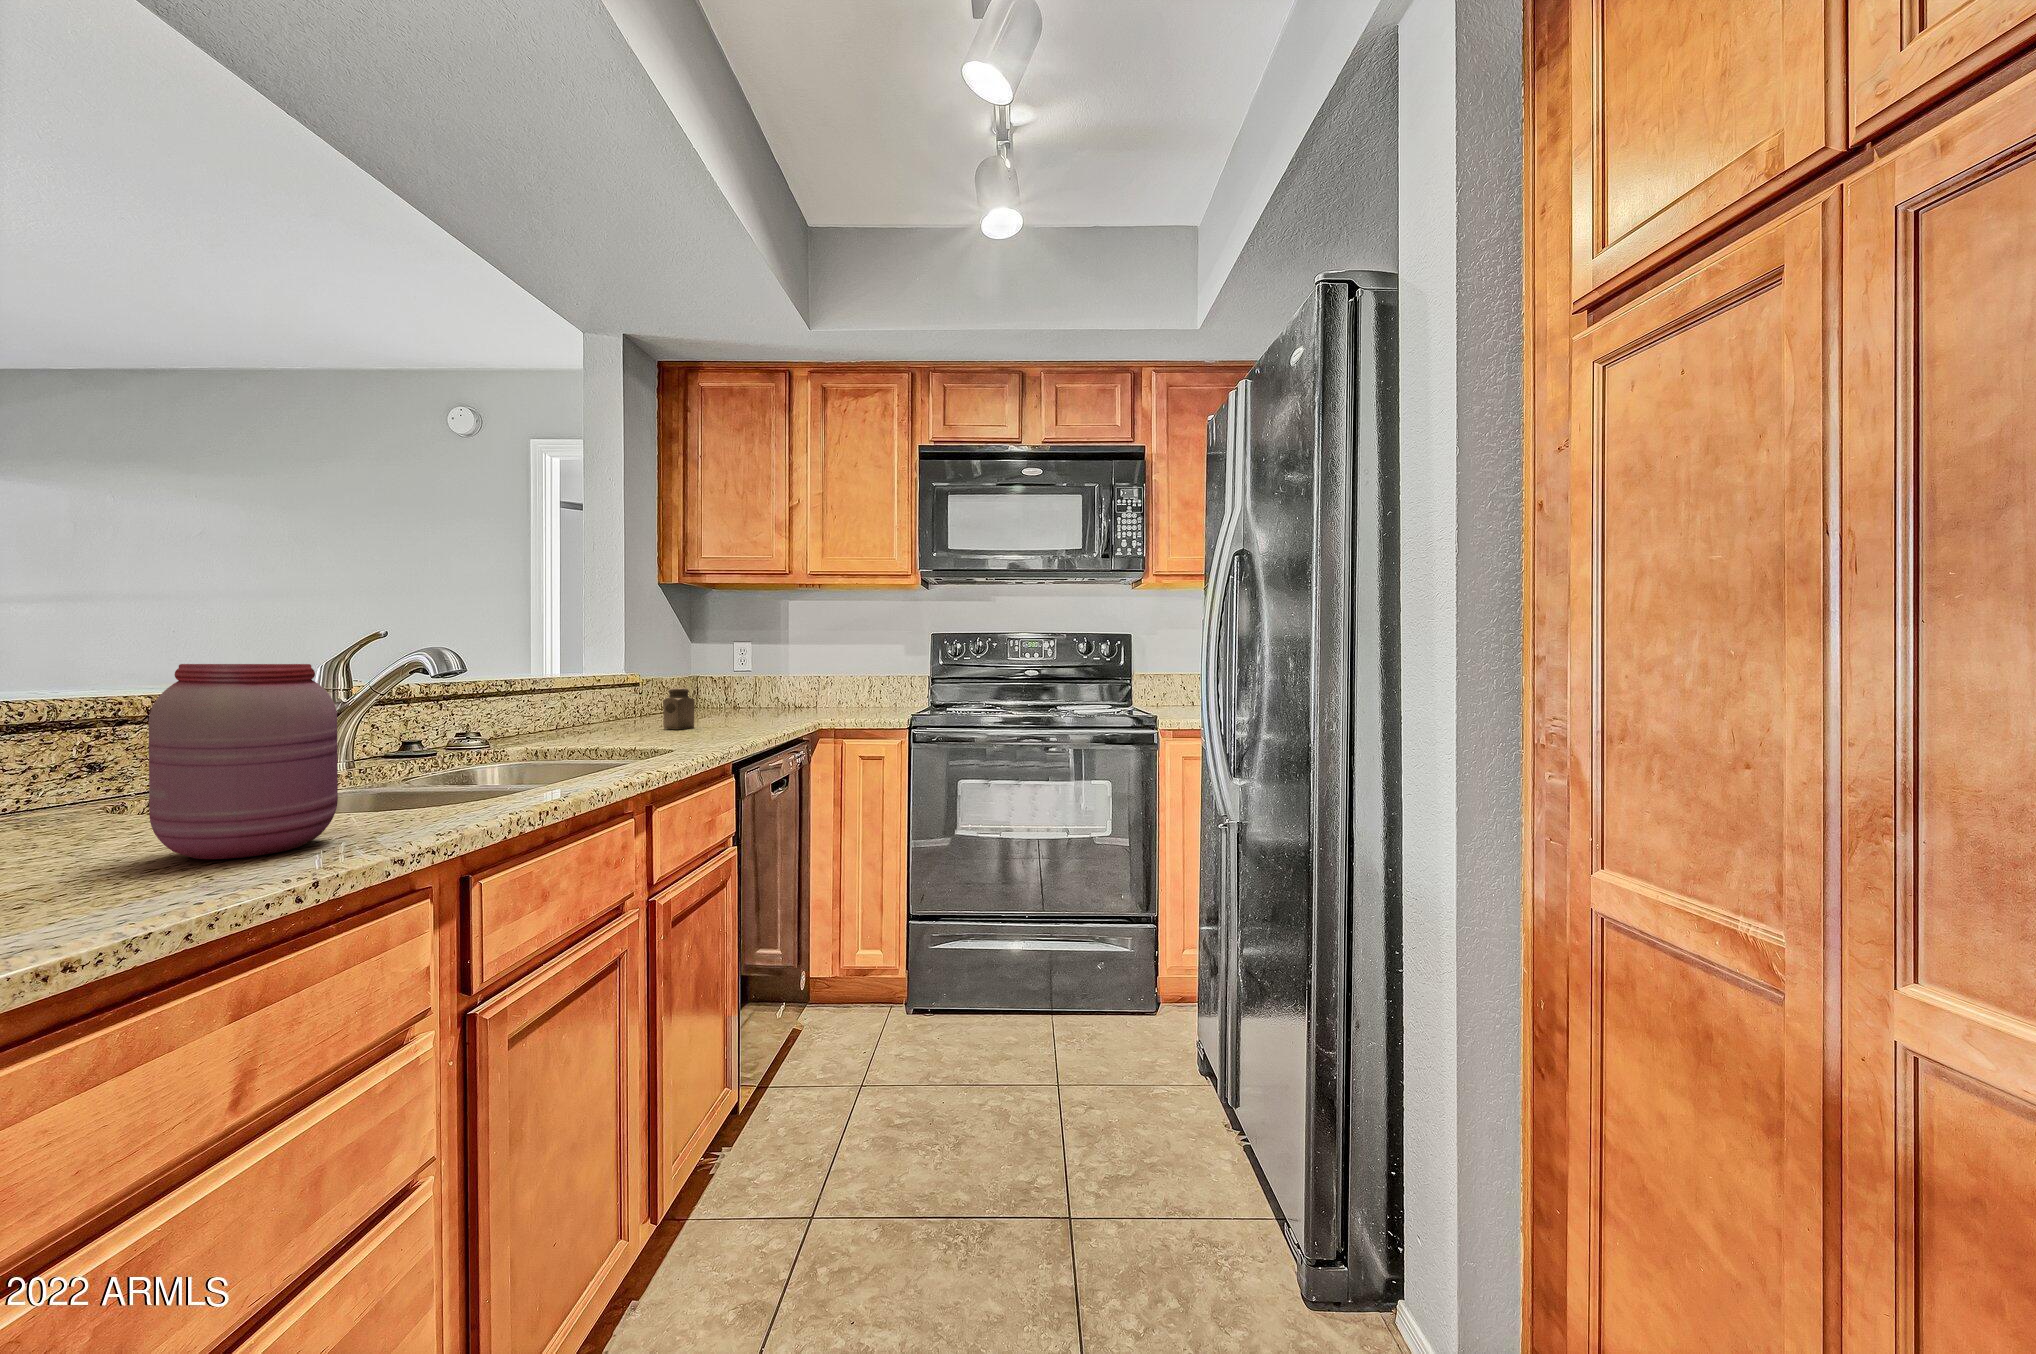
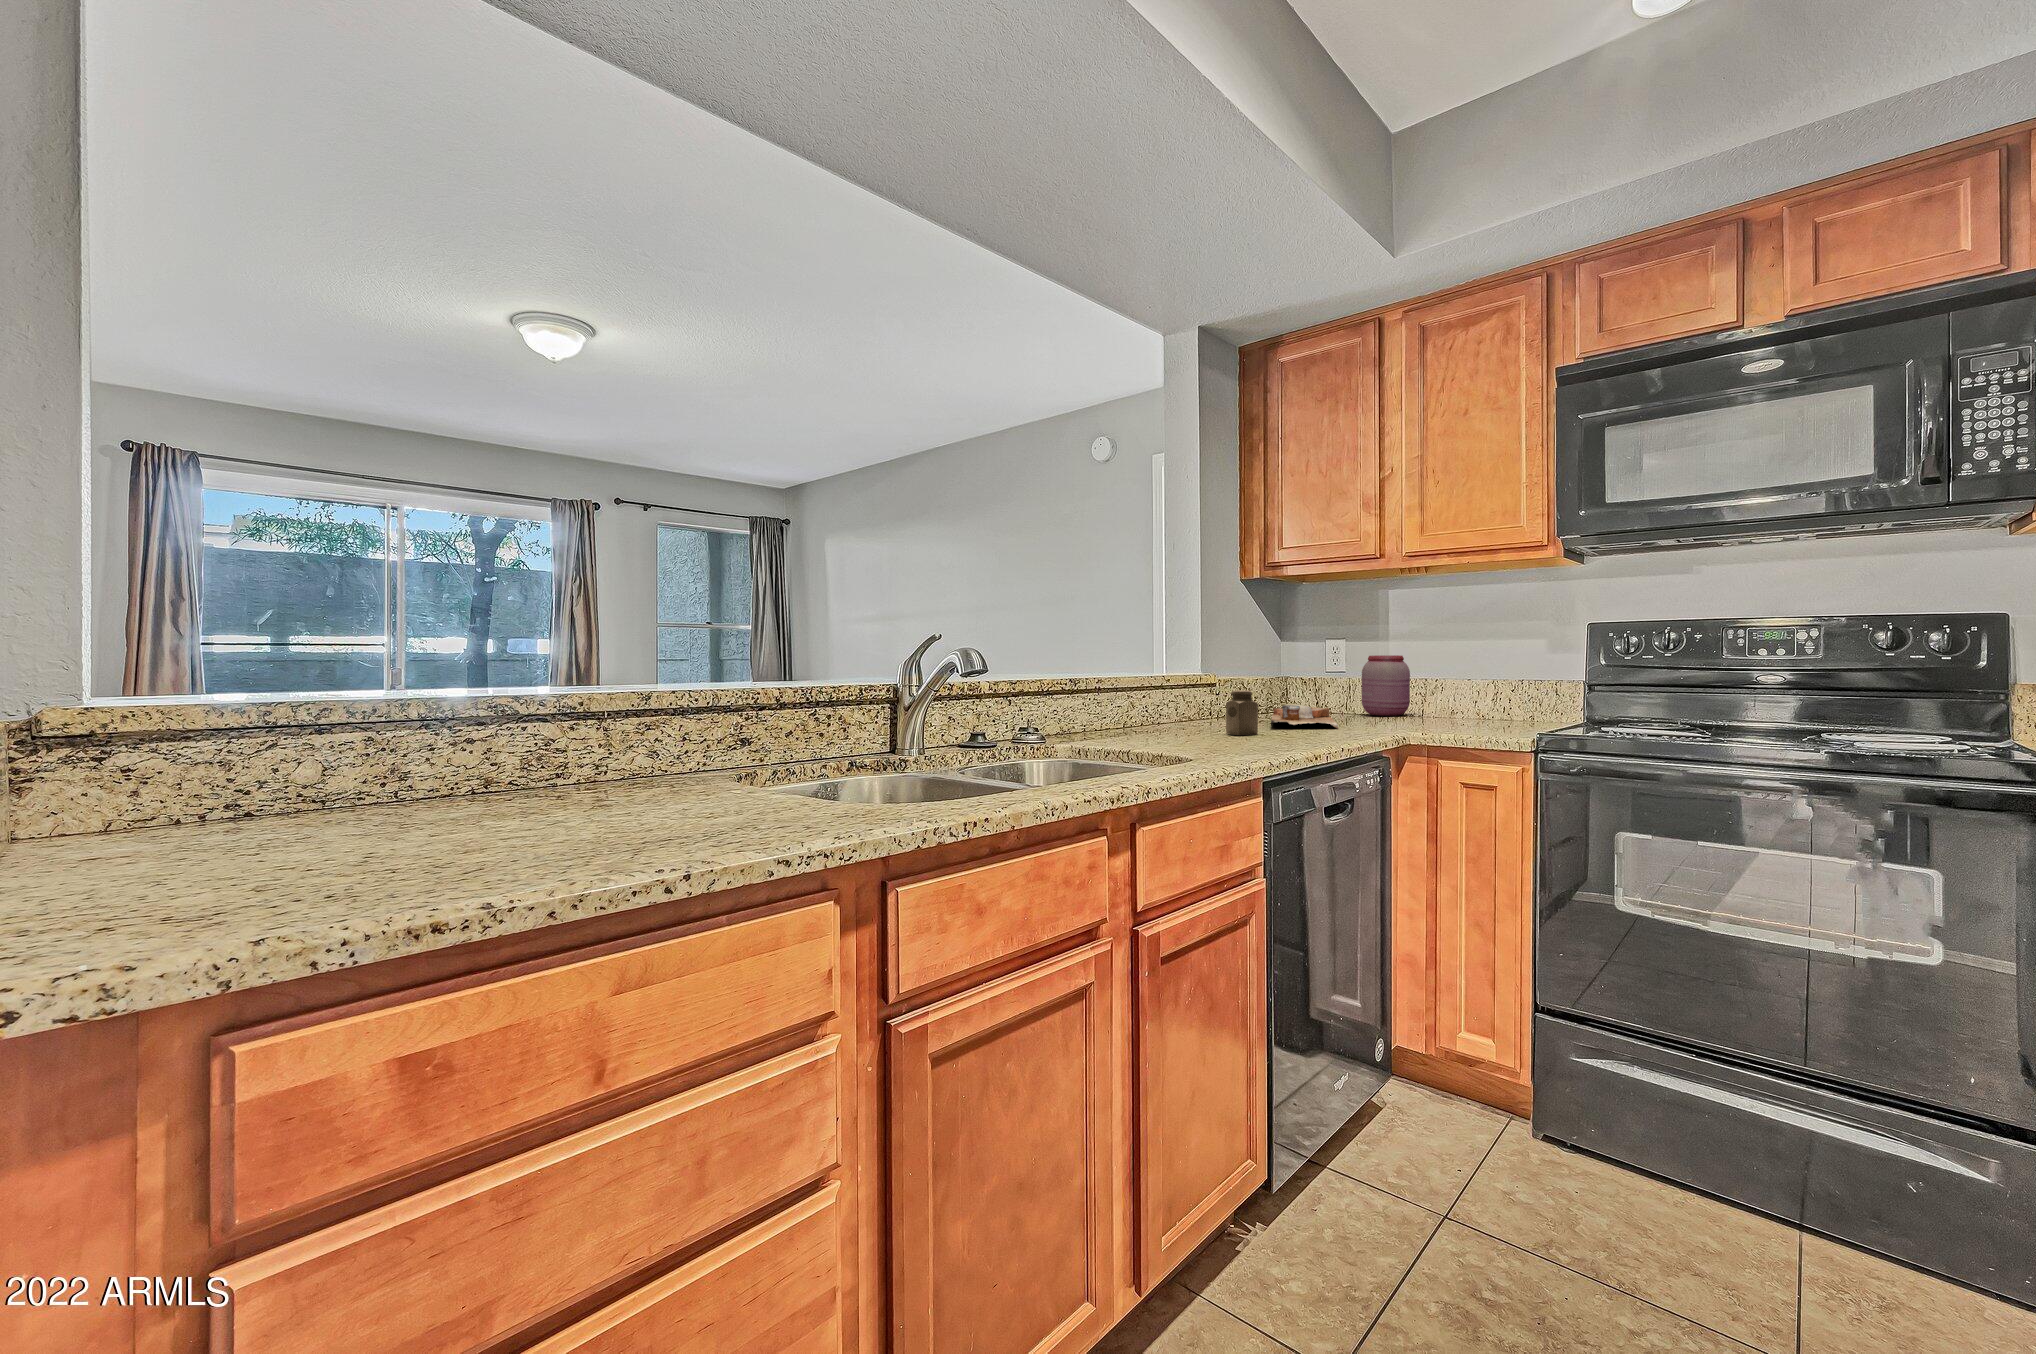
jar: present [149,664,338,859] -> present [1362,655,1410,716]
cutting board: none [689,699,760,720] -> present [1271,703,1338,729]

